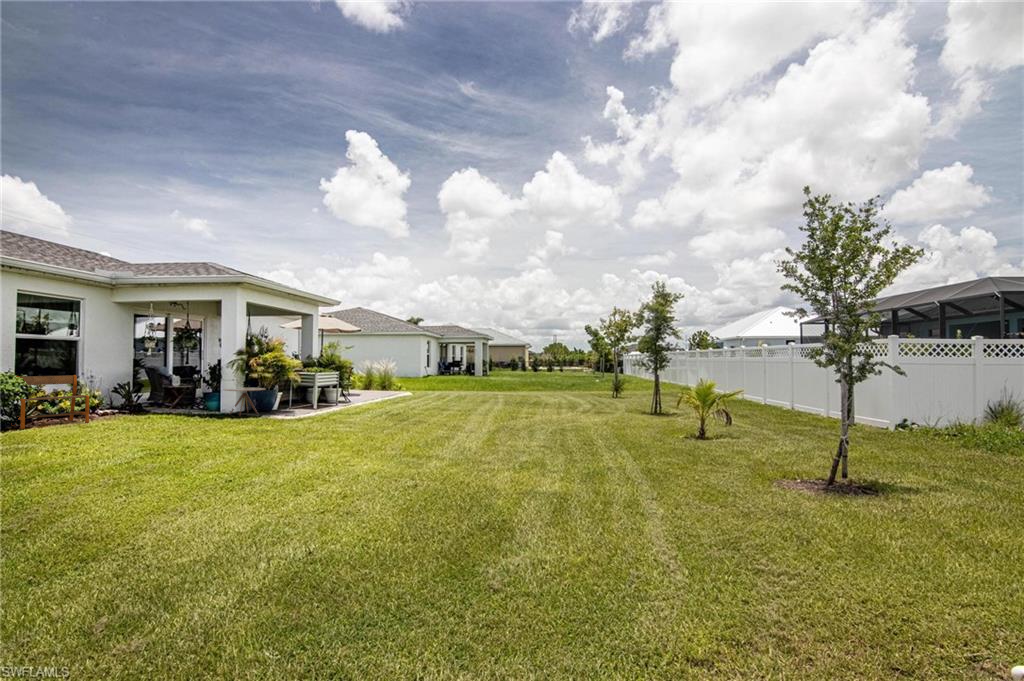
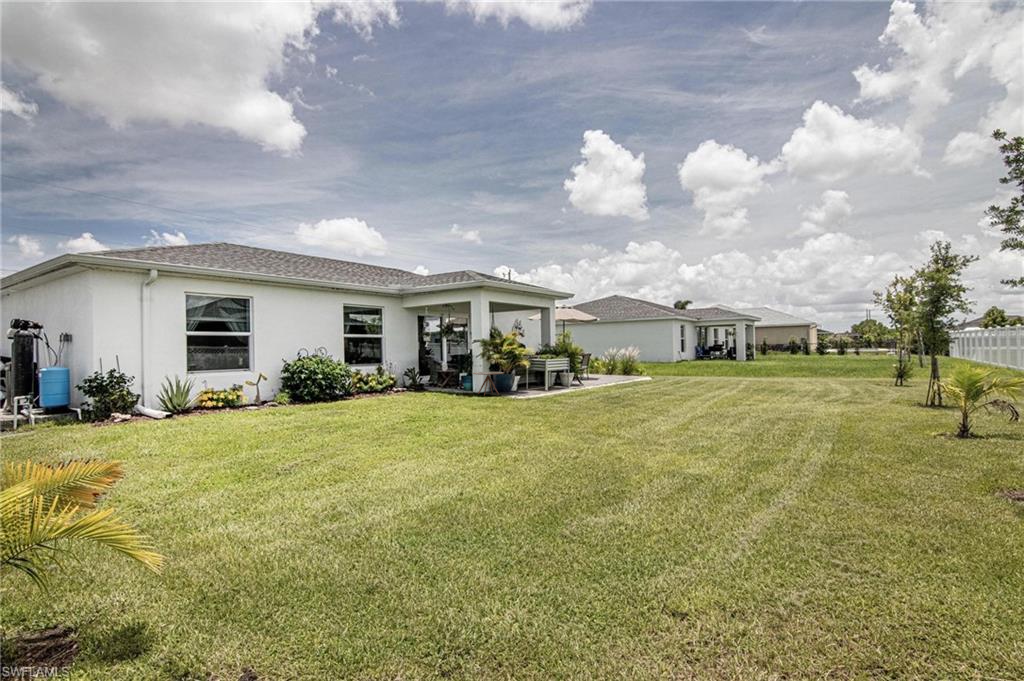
bench: present [12,375,89,429] -> none [342,362,385,400]

